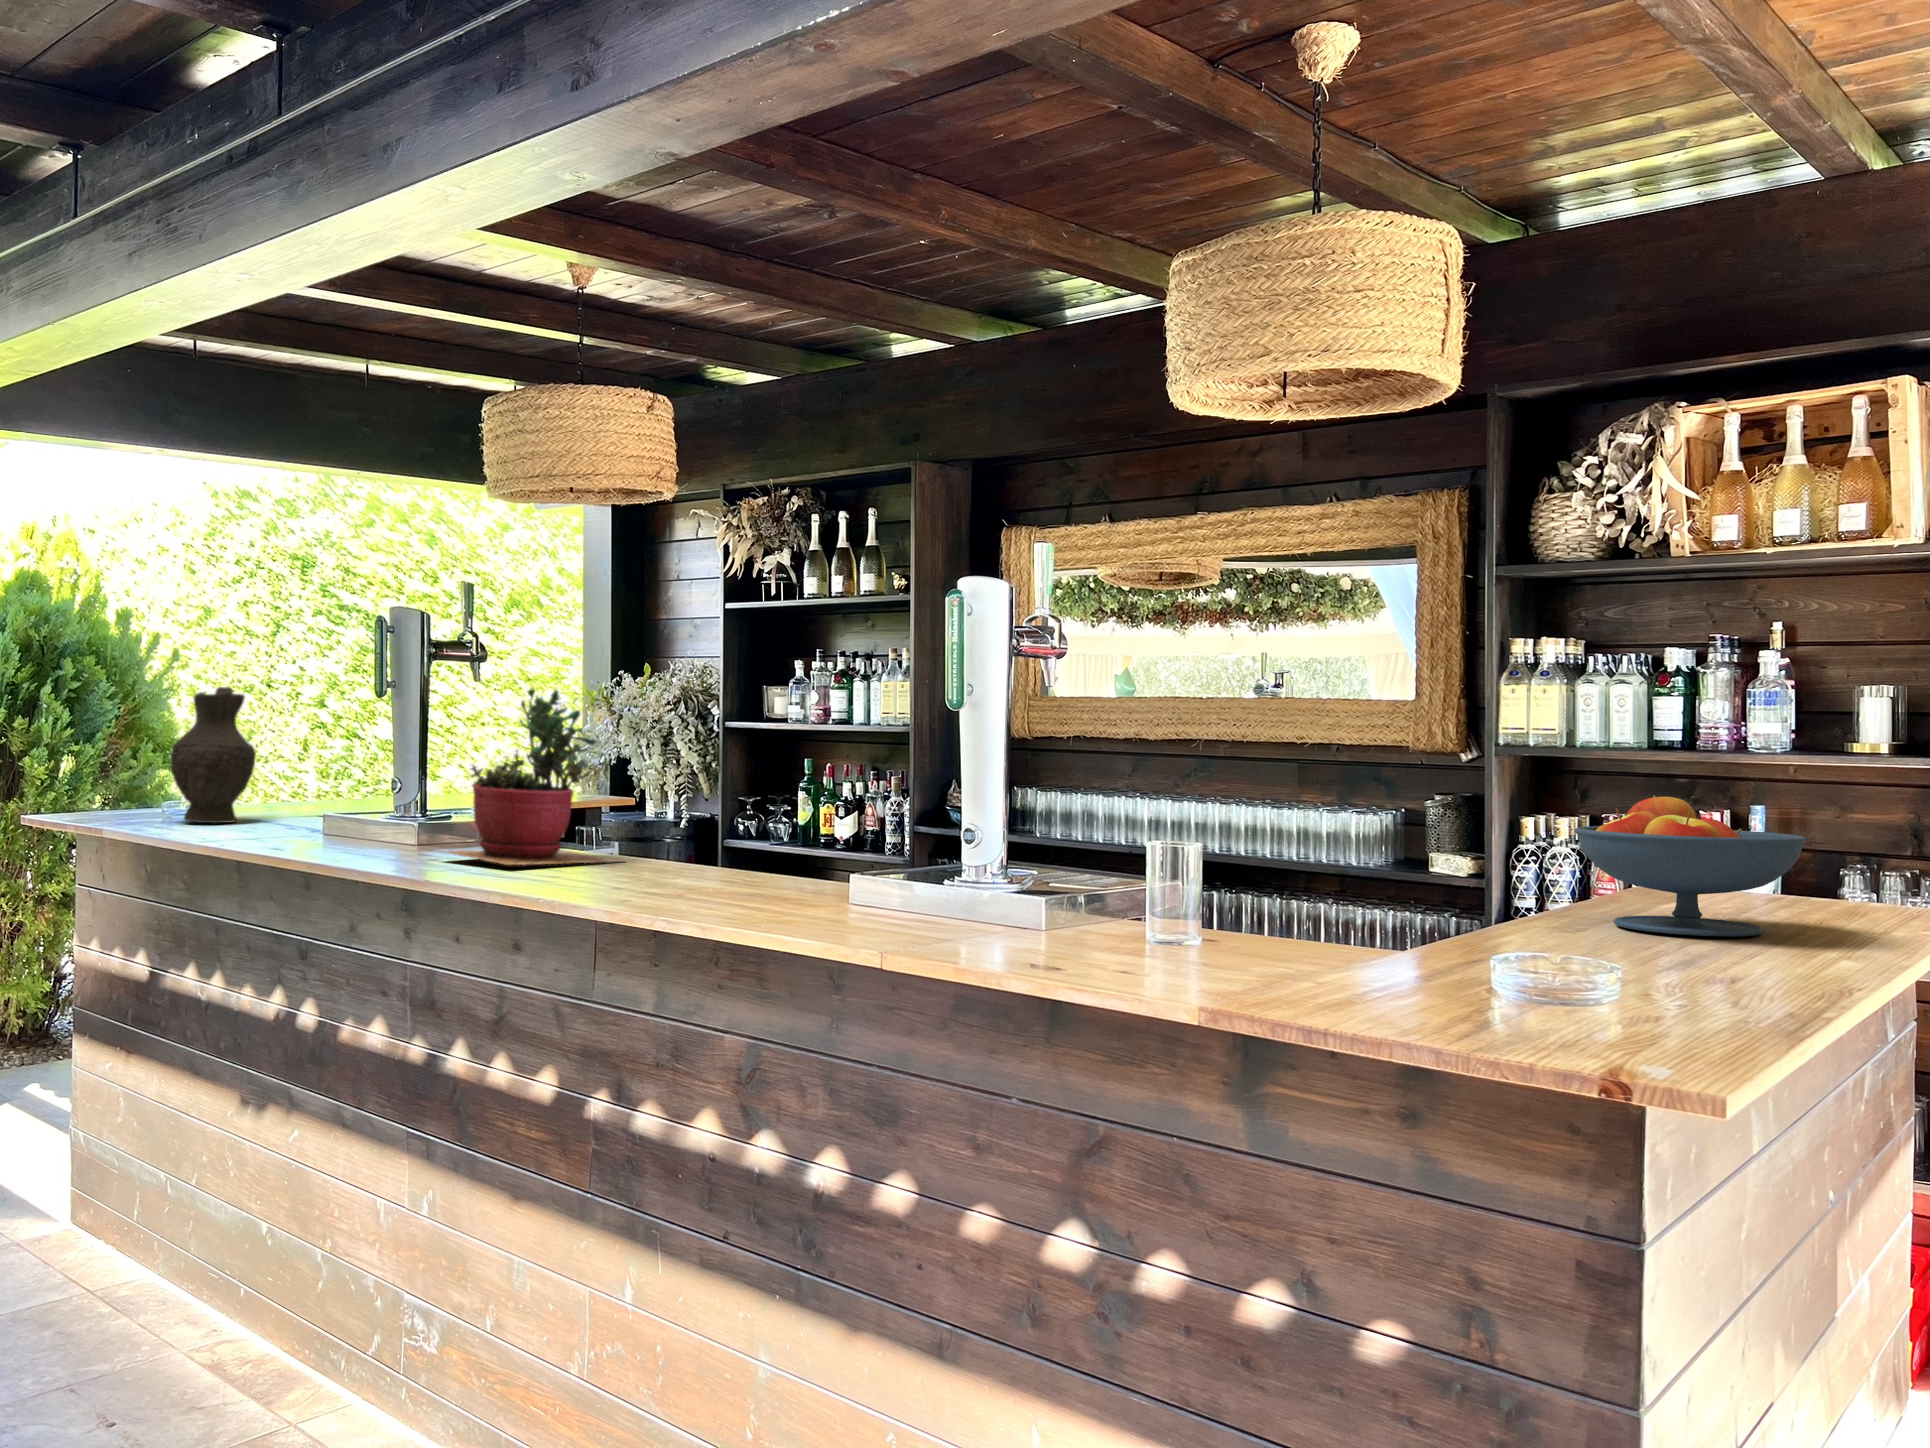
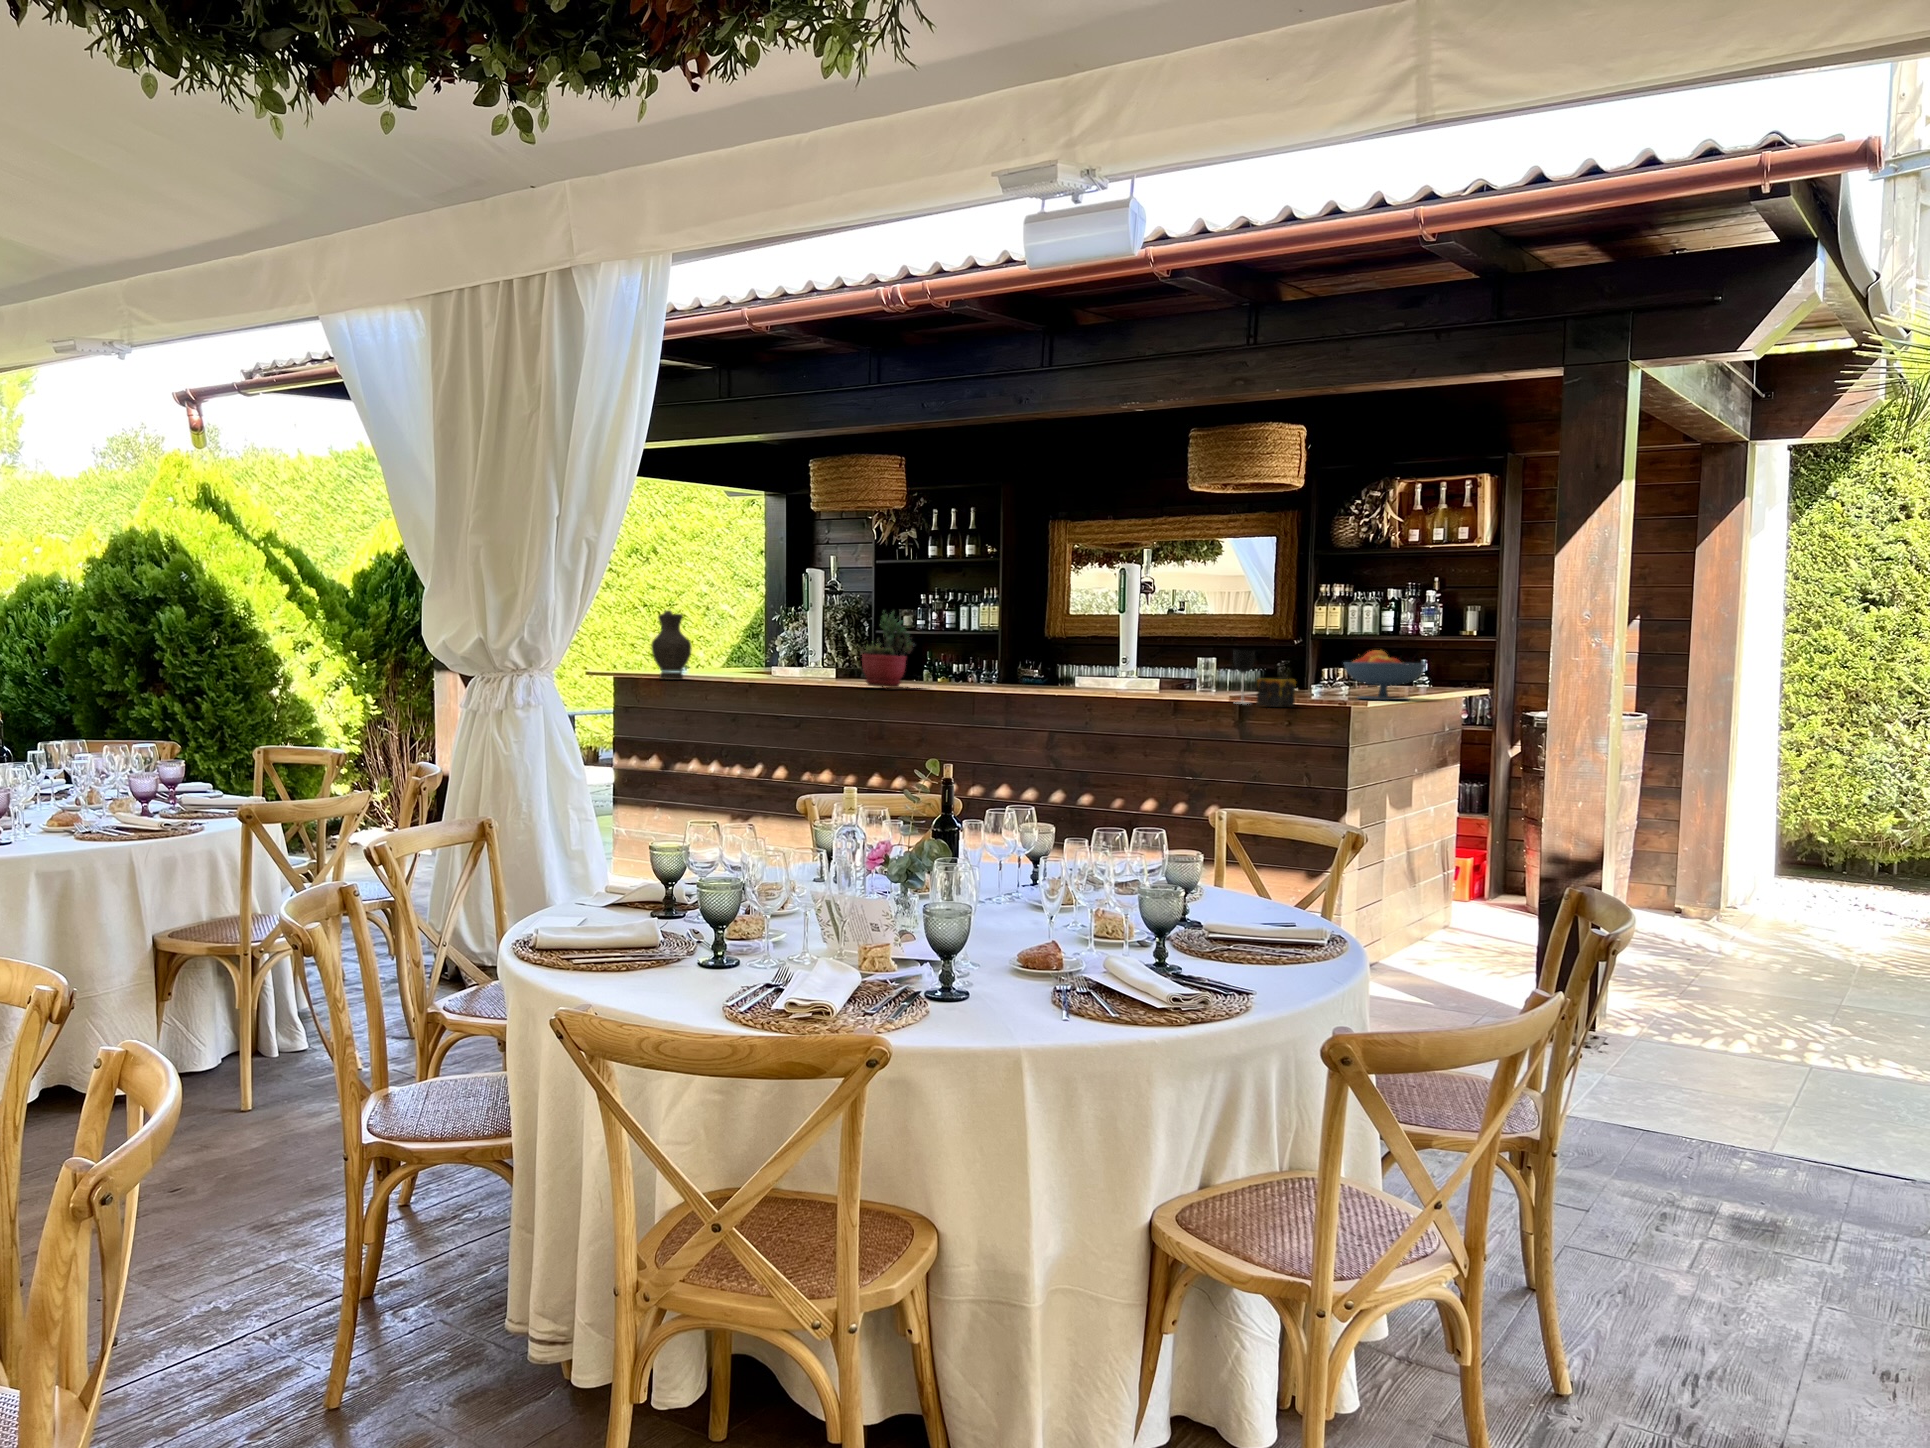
wine glass: none [1254,804,1317,963] -> present [1233,650,1255,703]
candle: none [1308,900,1432,998] -> present [1256,679,1296,707]

